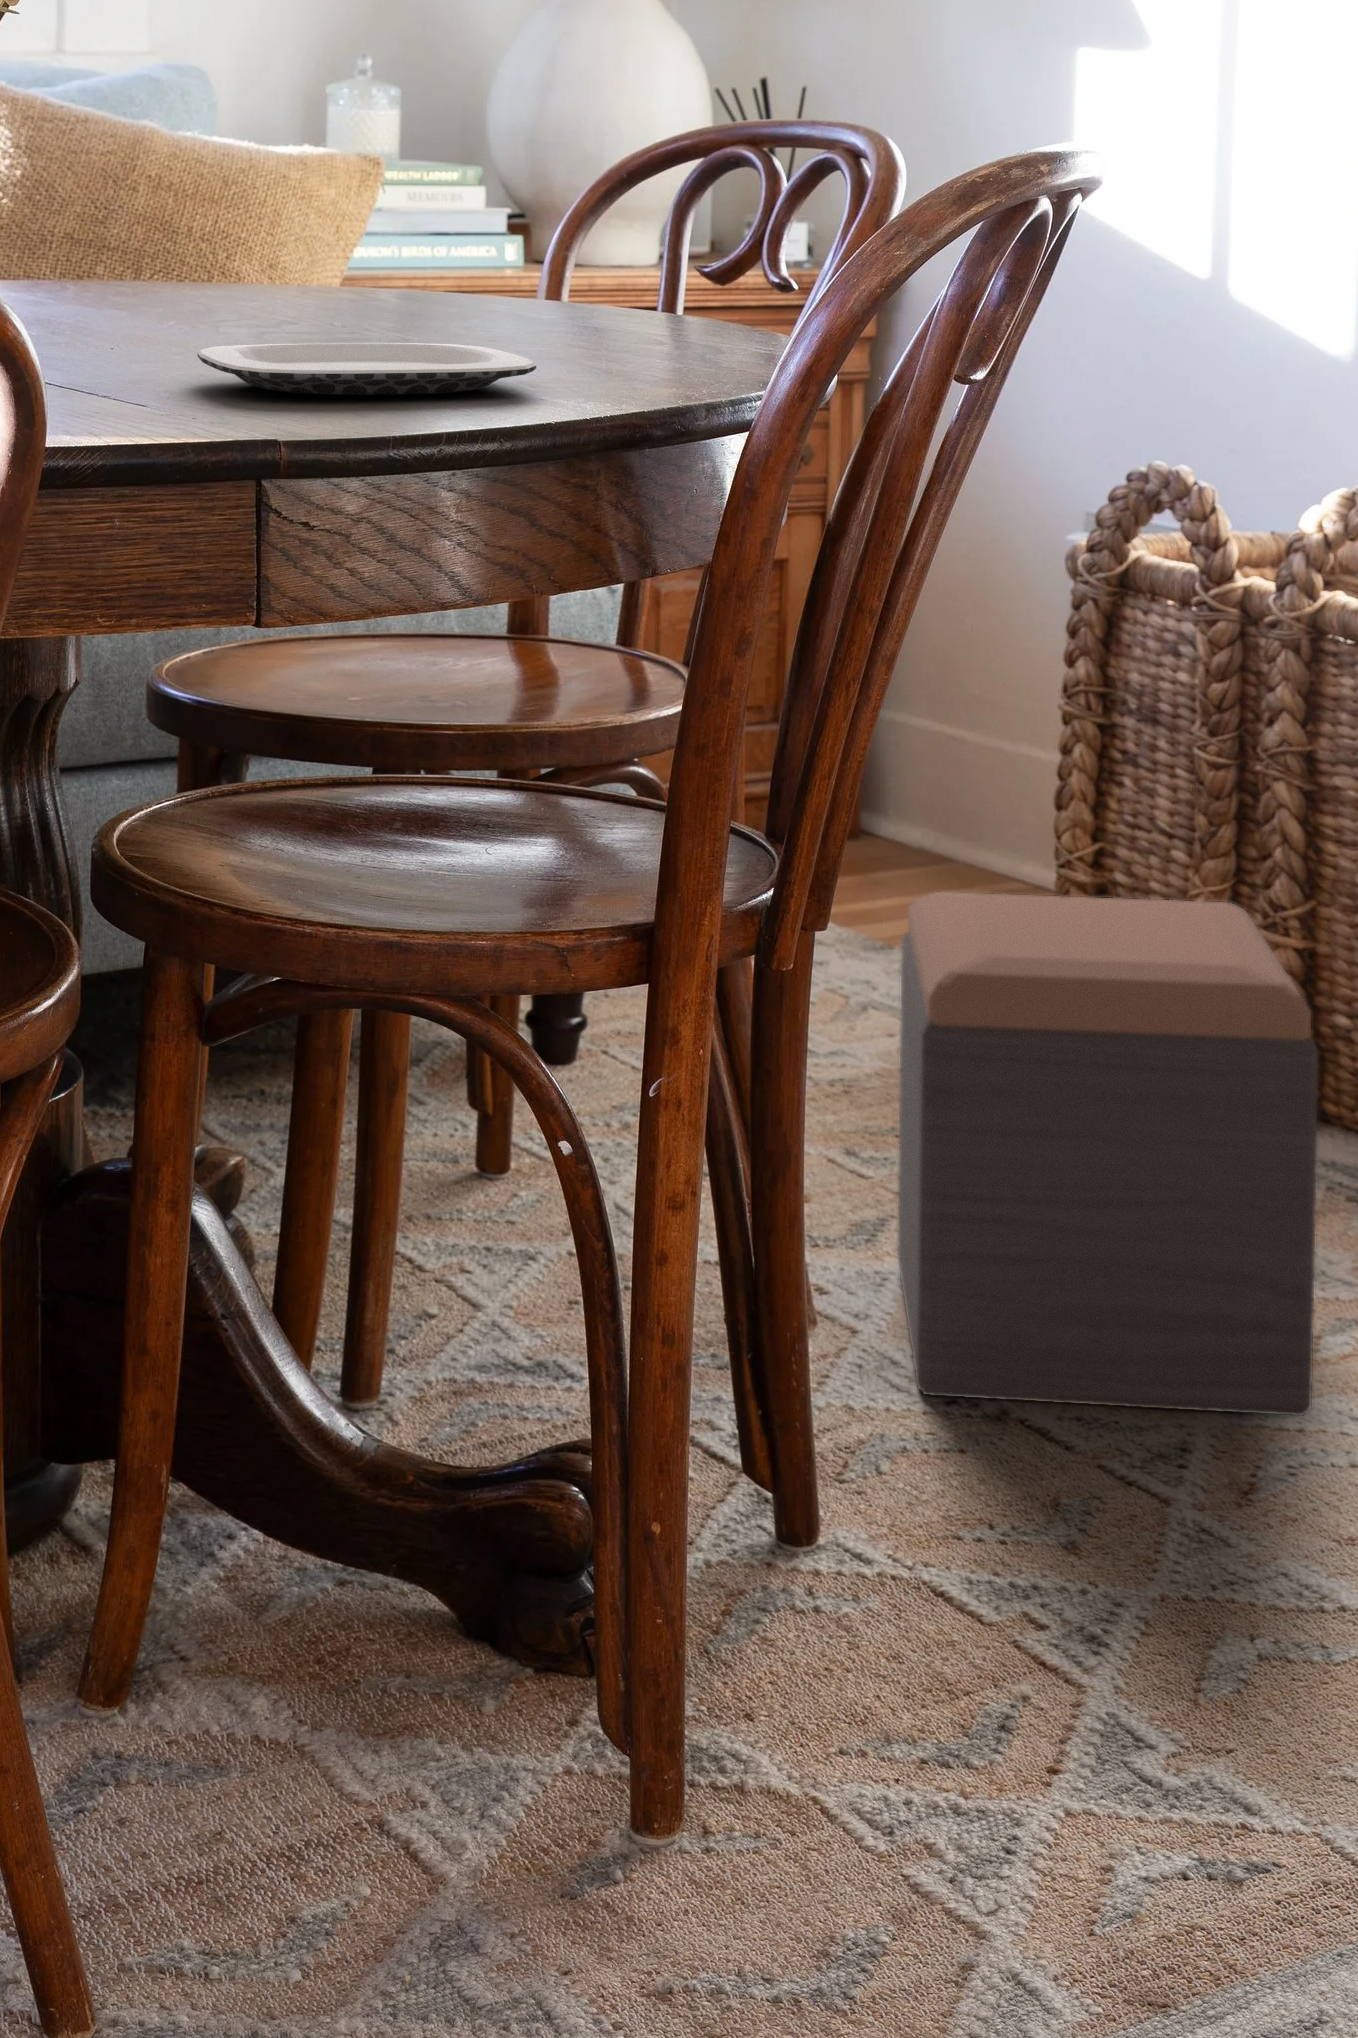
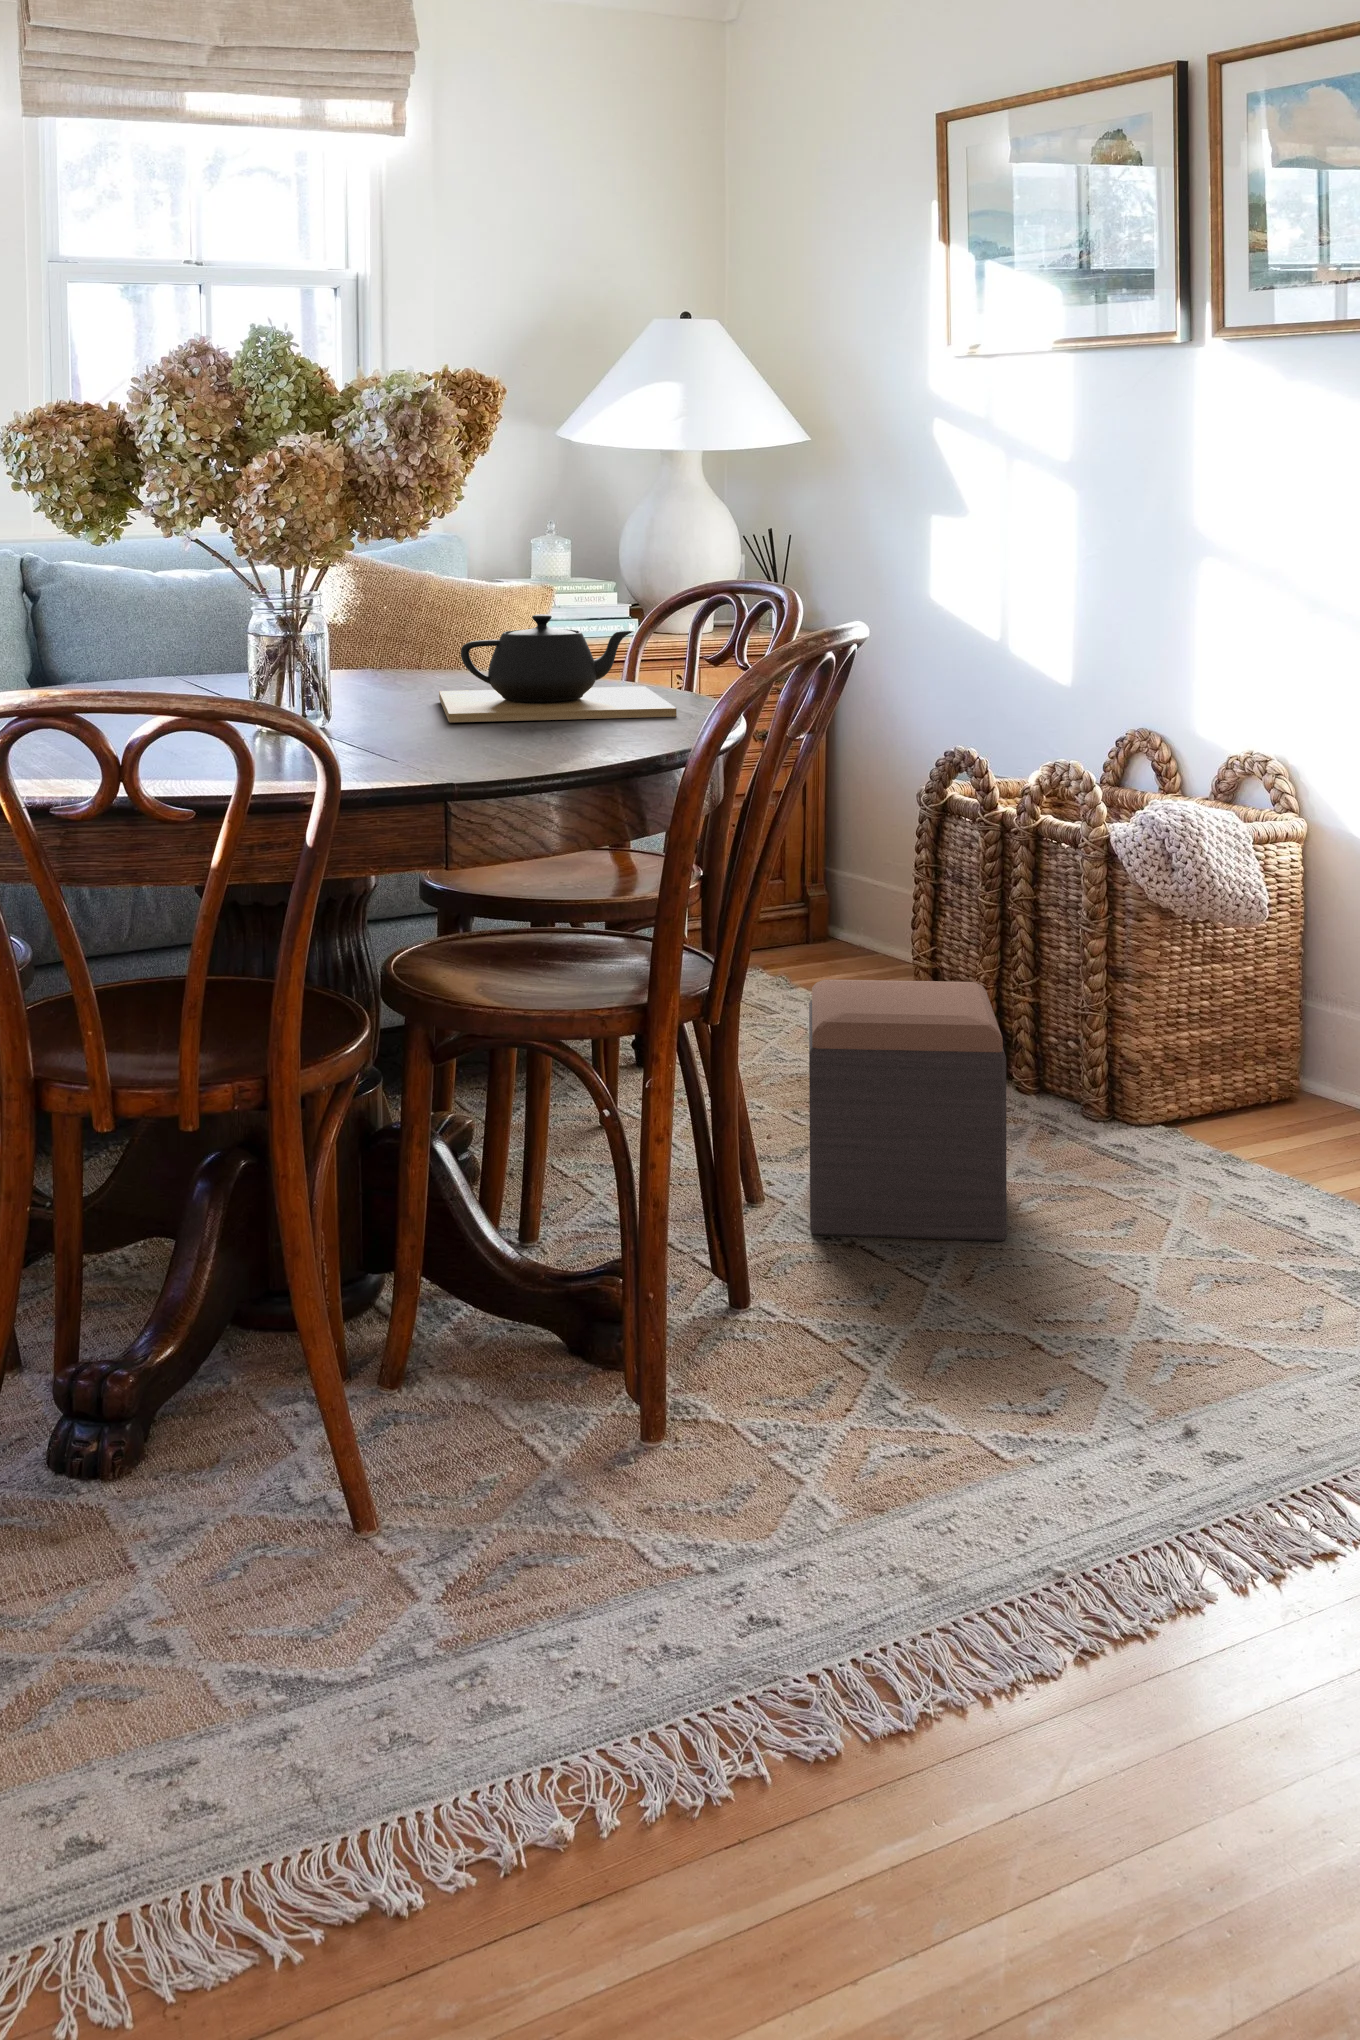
teapot: none [198,147,687,350] -> present [439,614,677,722]
plate: present [197,343,536,395] -> none [427,722,588,754]

